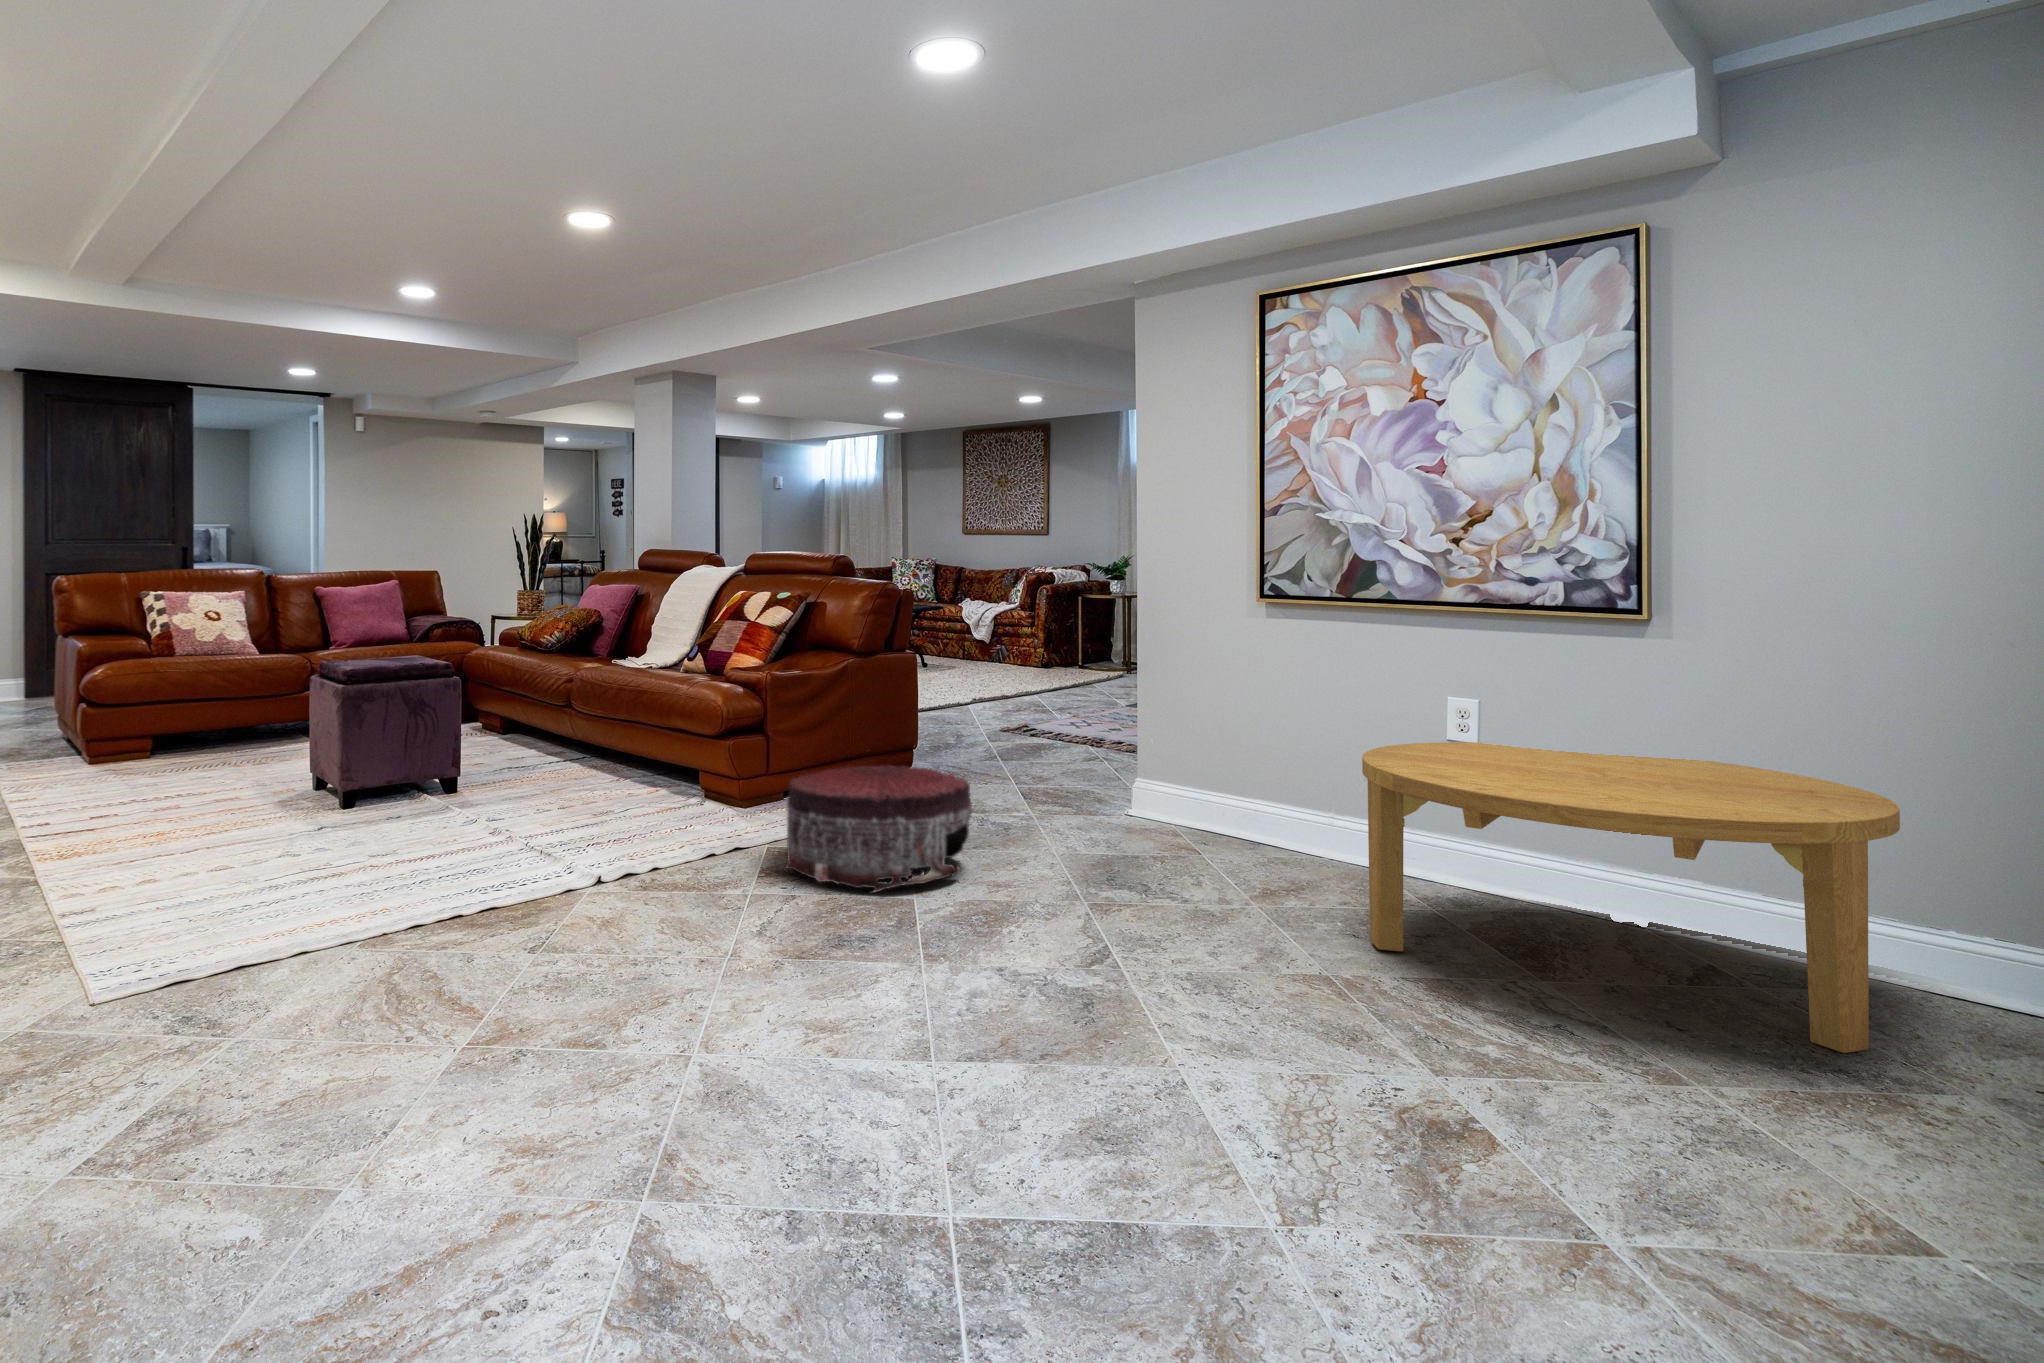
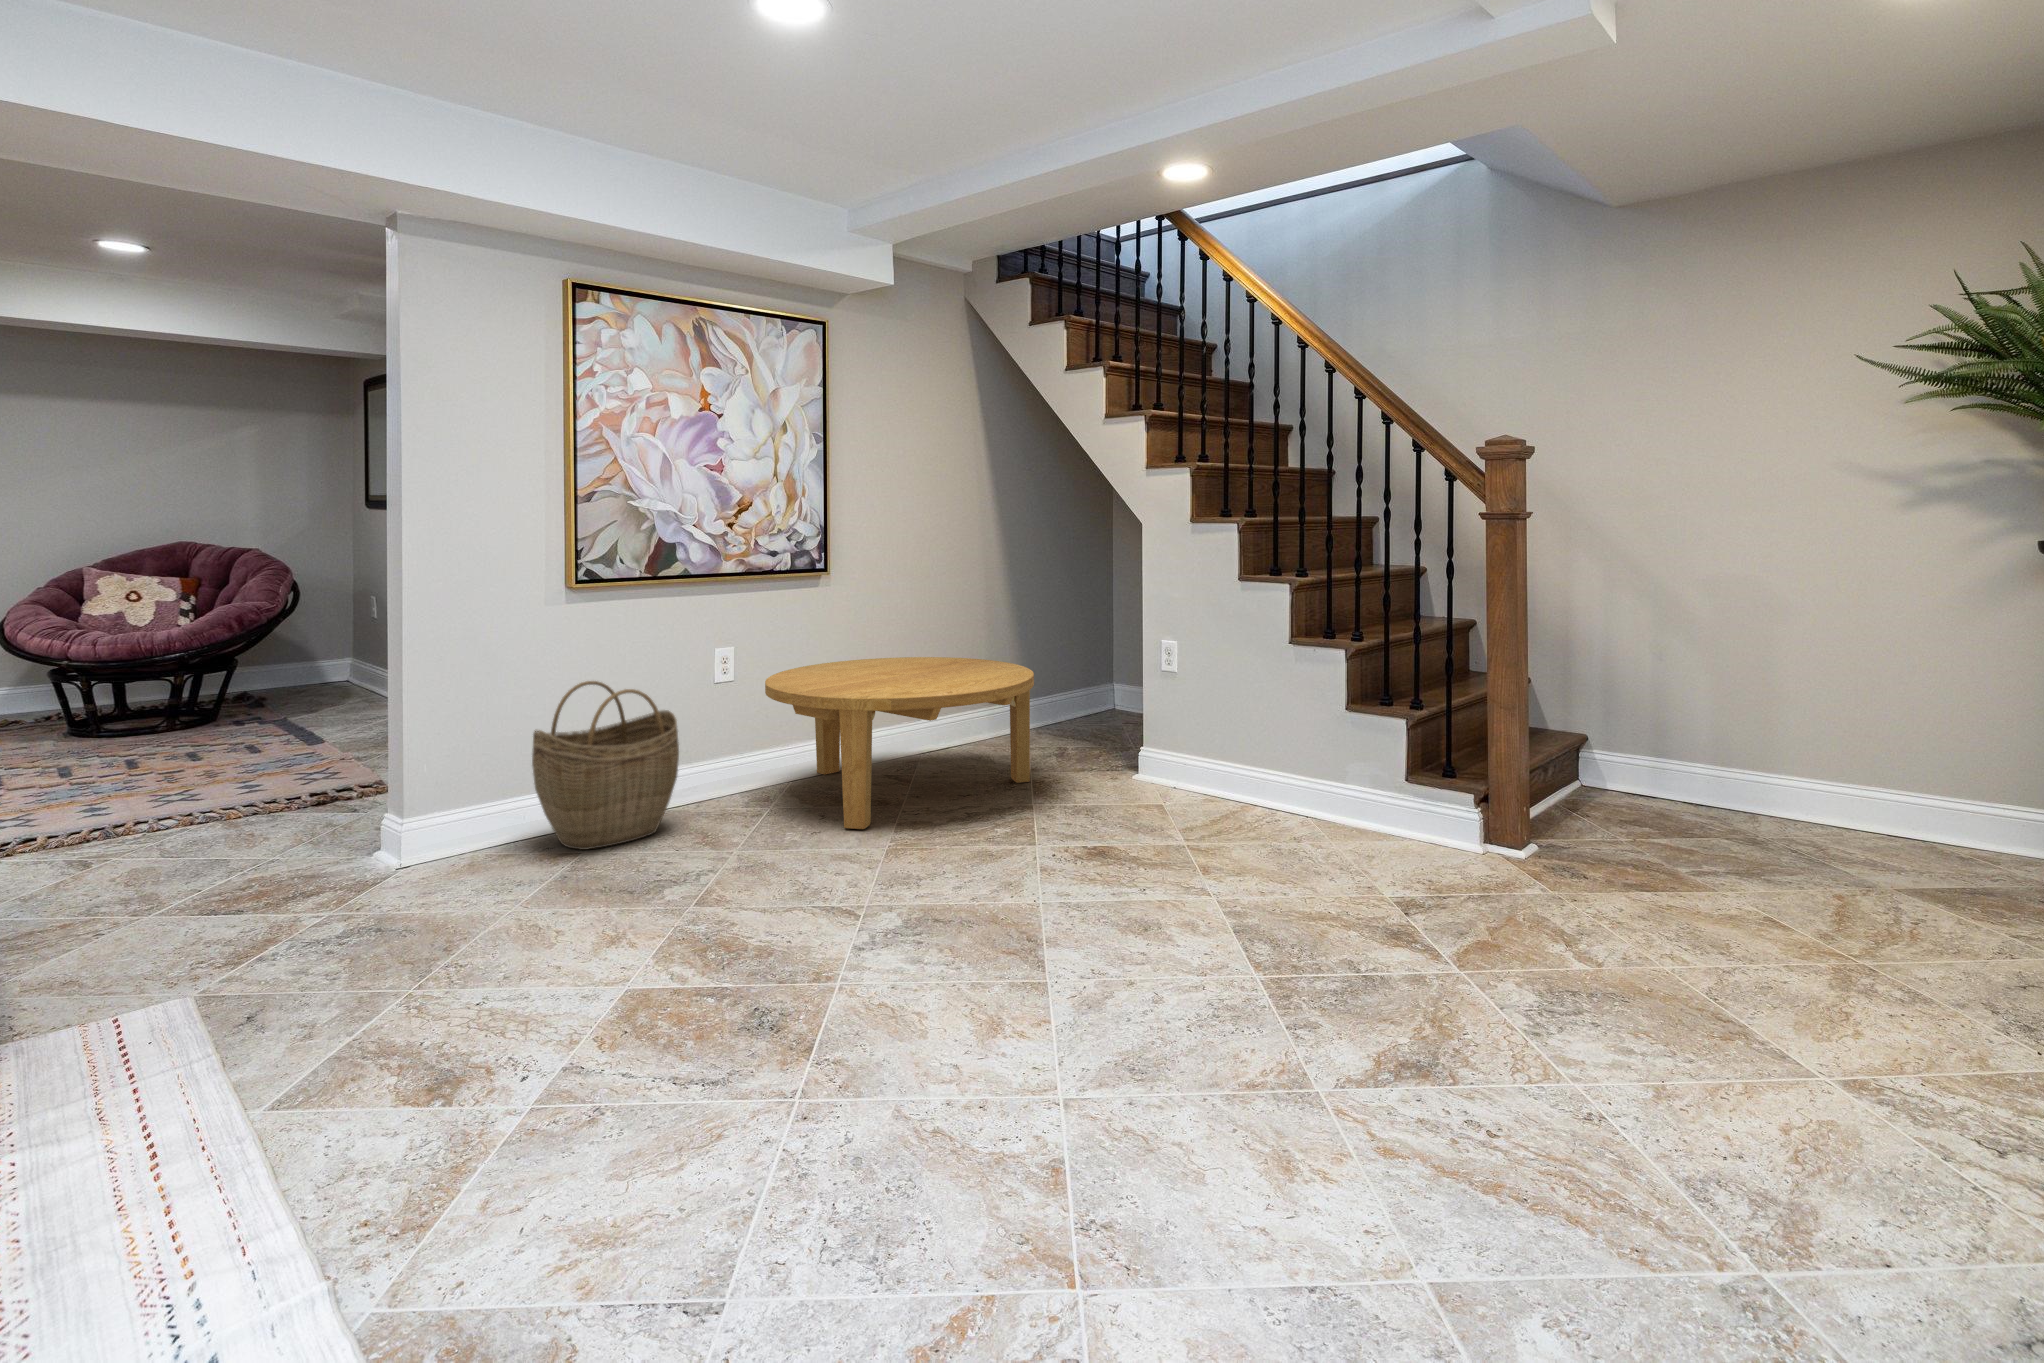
woven basket: none [1163,700,1313,874] -> present [532,681,679,850]
pouf: present [785,765,973,893] -> none [301,835,603,1052]

